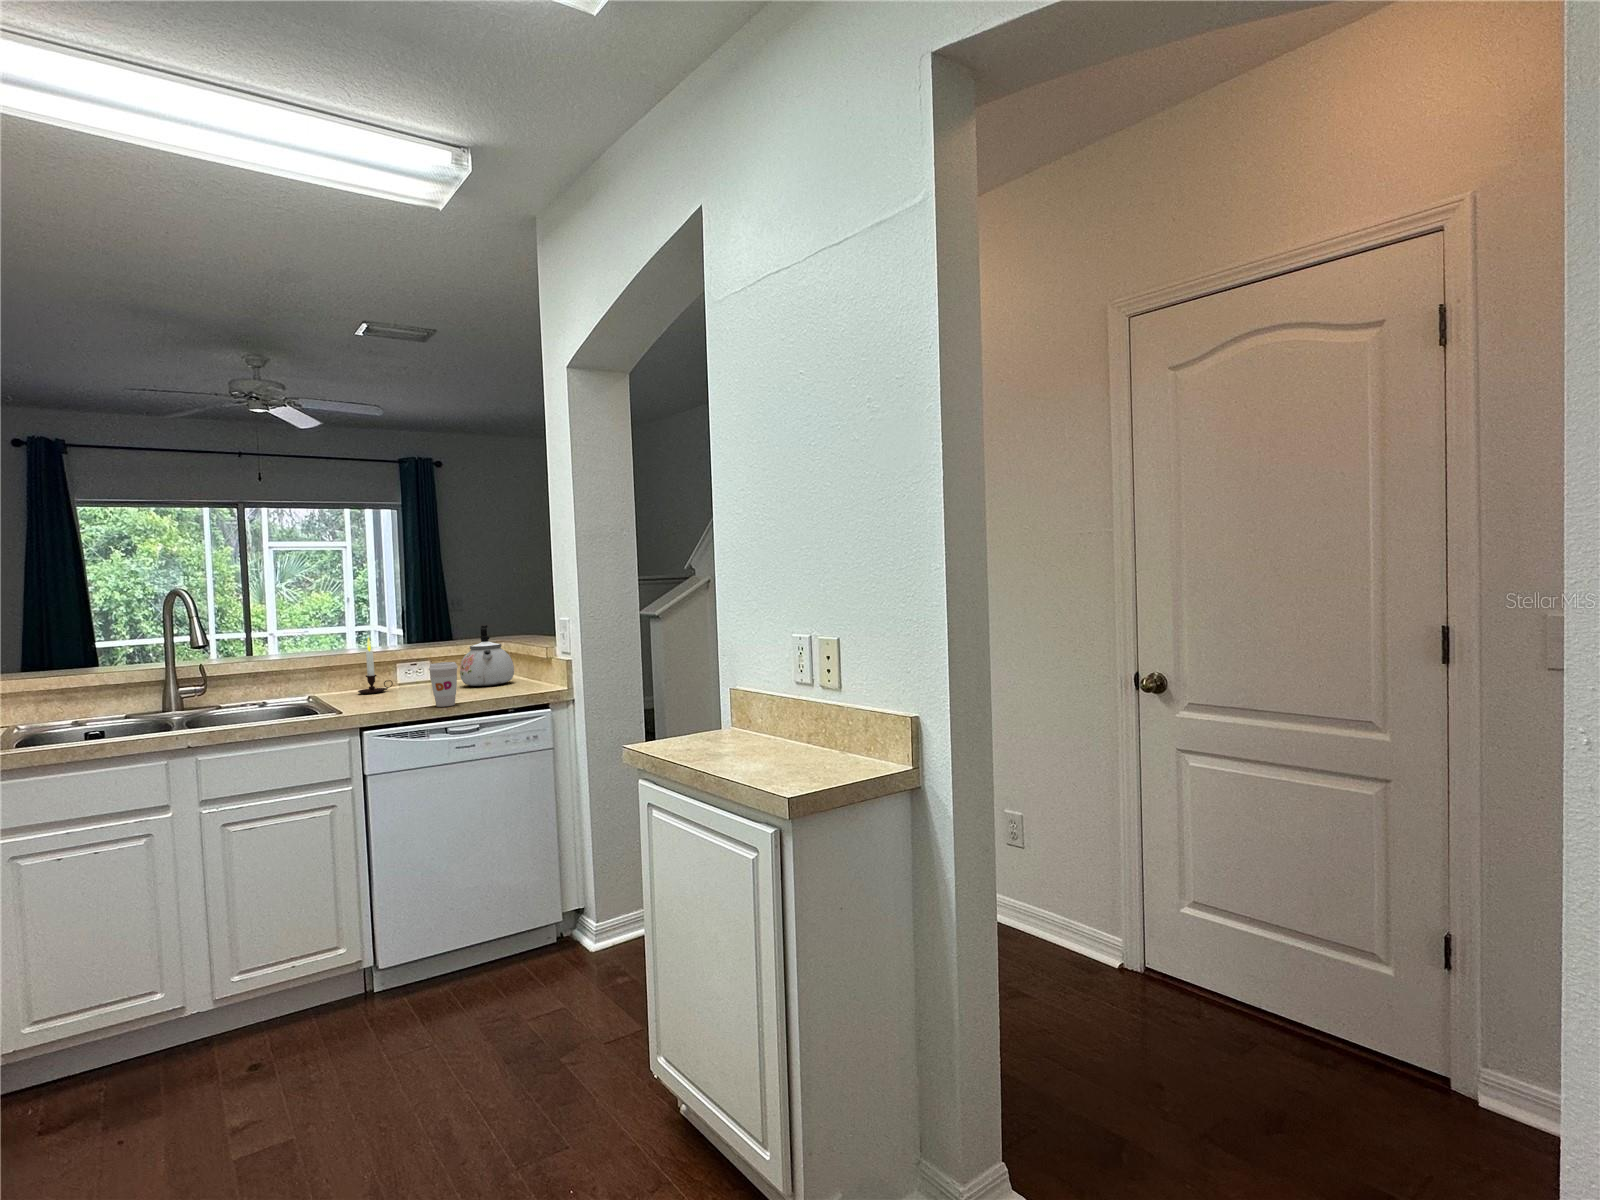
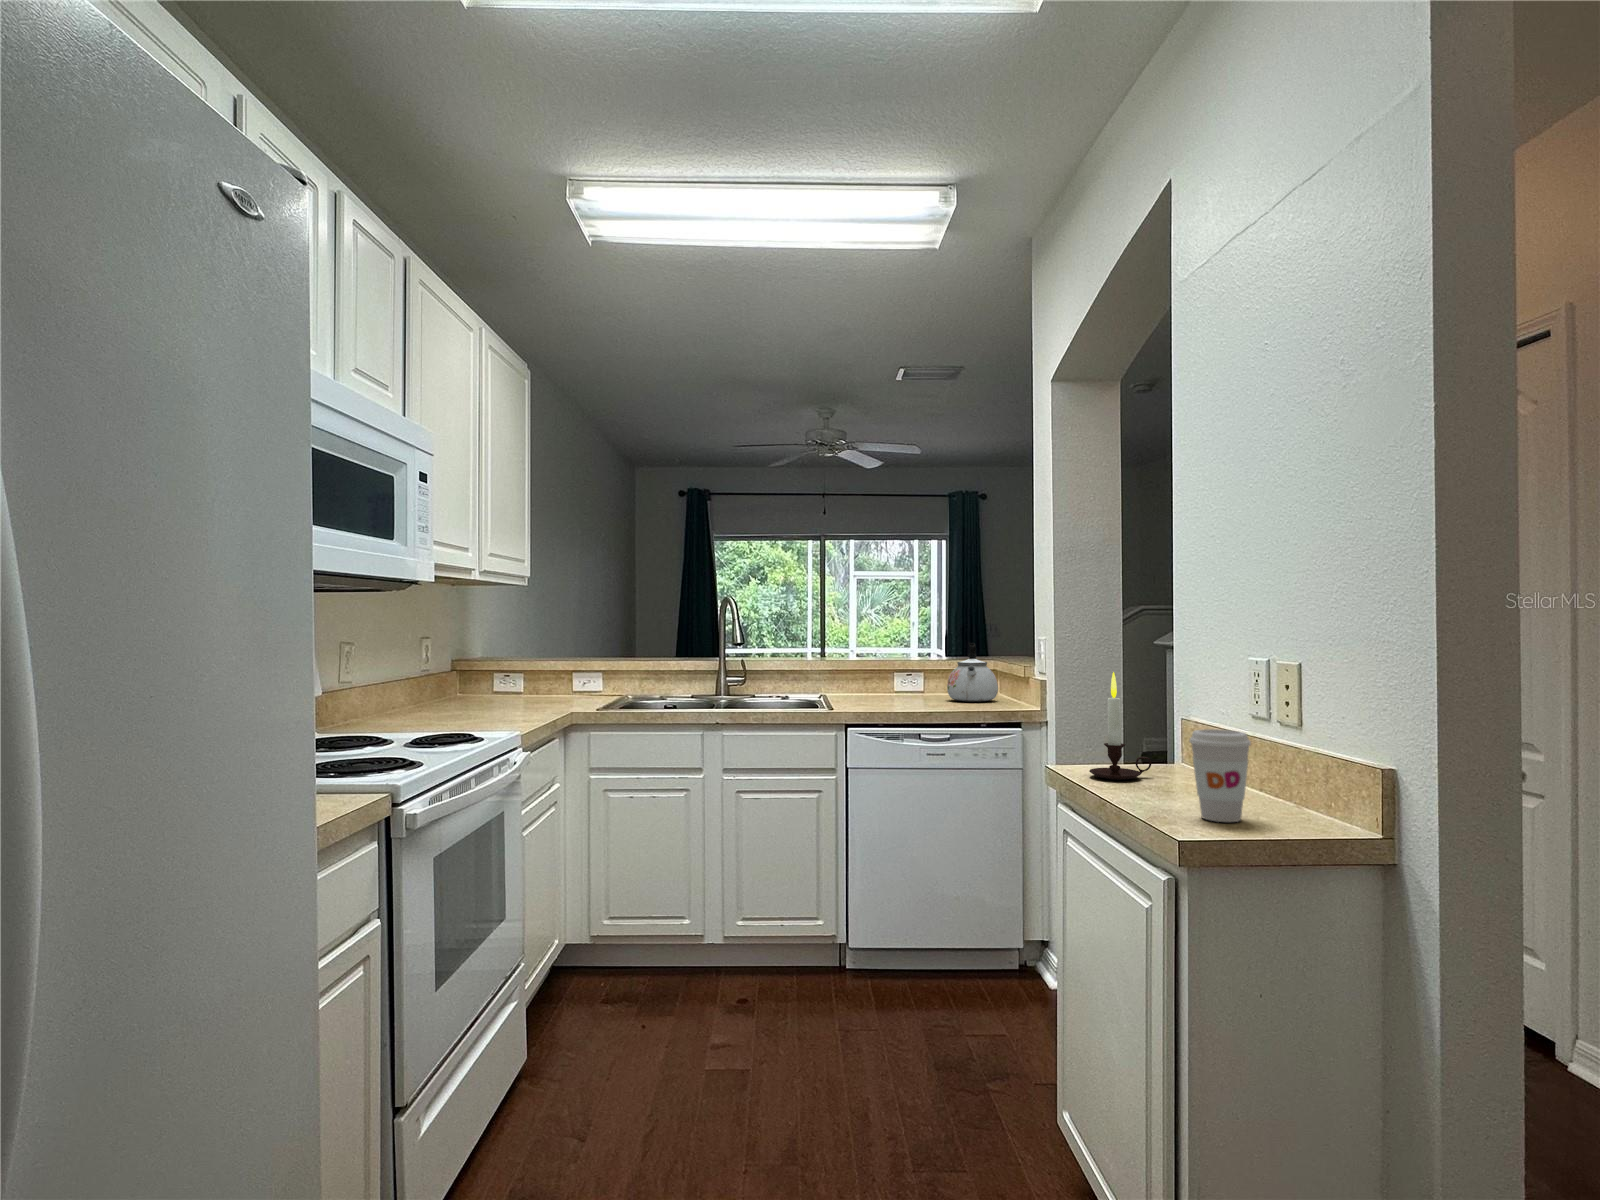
candle: present [358,638,393,694] -> present [1089,672,1151,780]
coffee cup: present [429,662,458,707] -> present [1190,729,1251,822]

